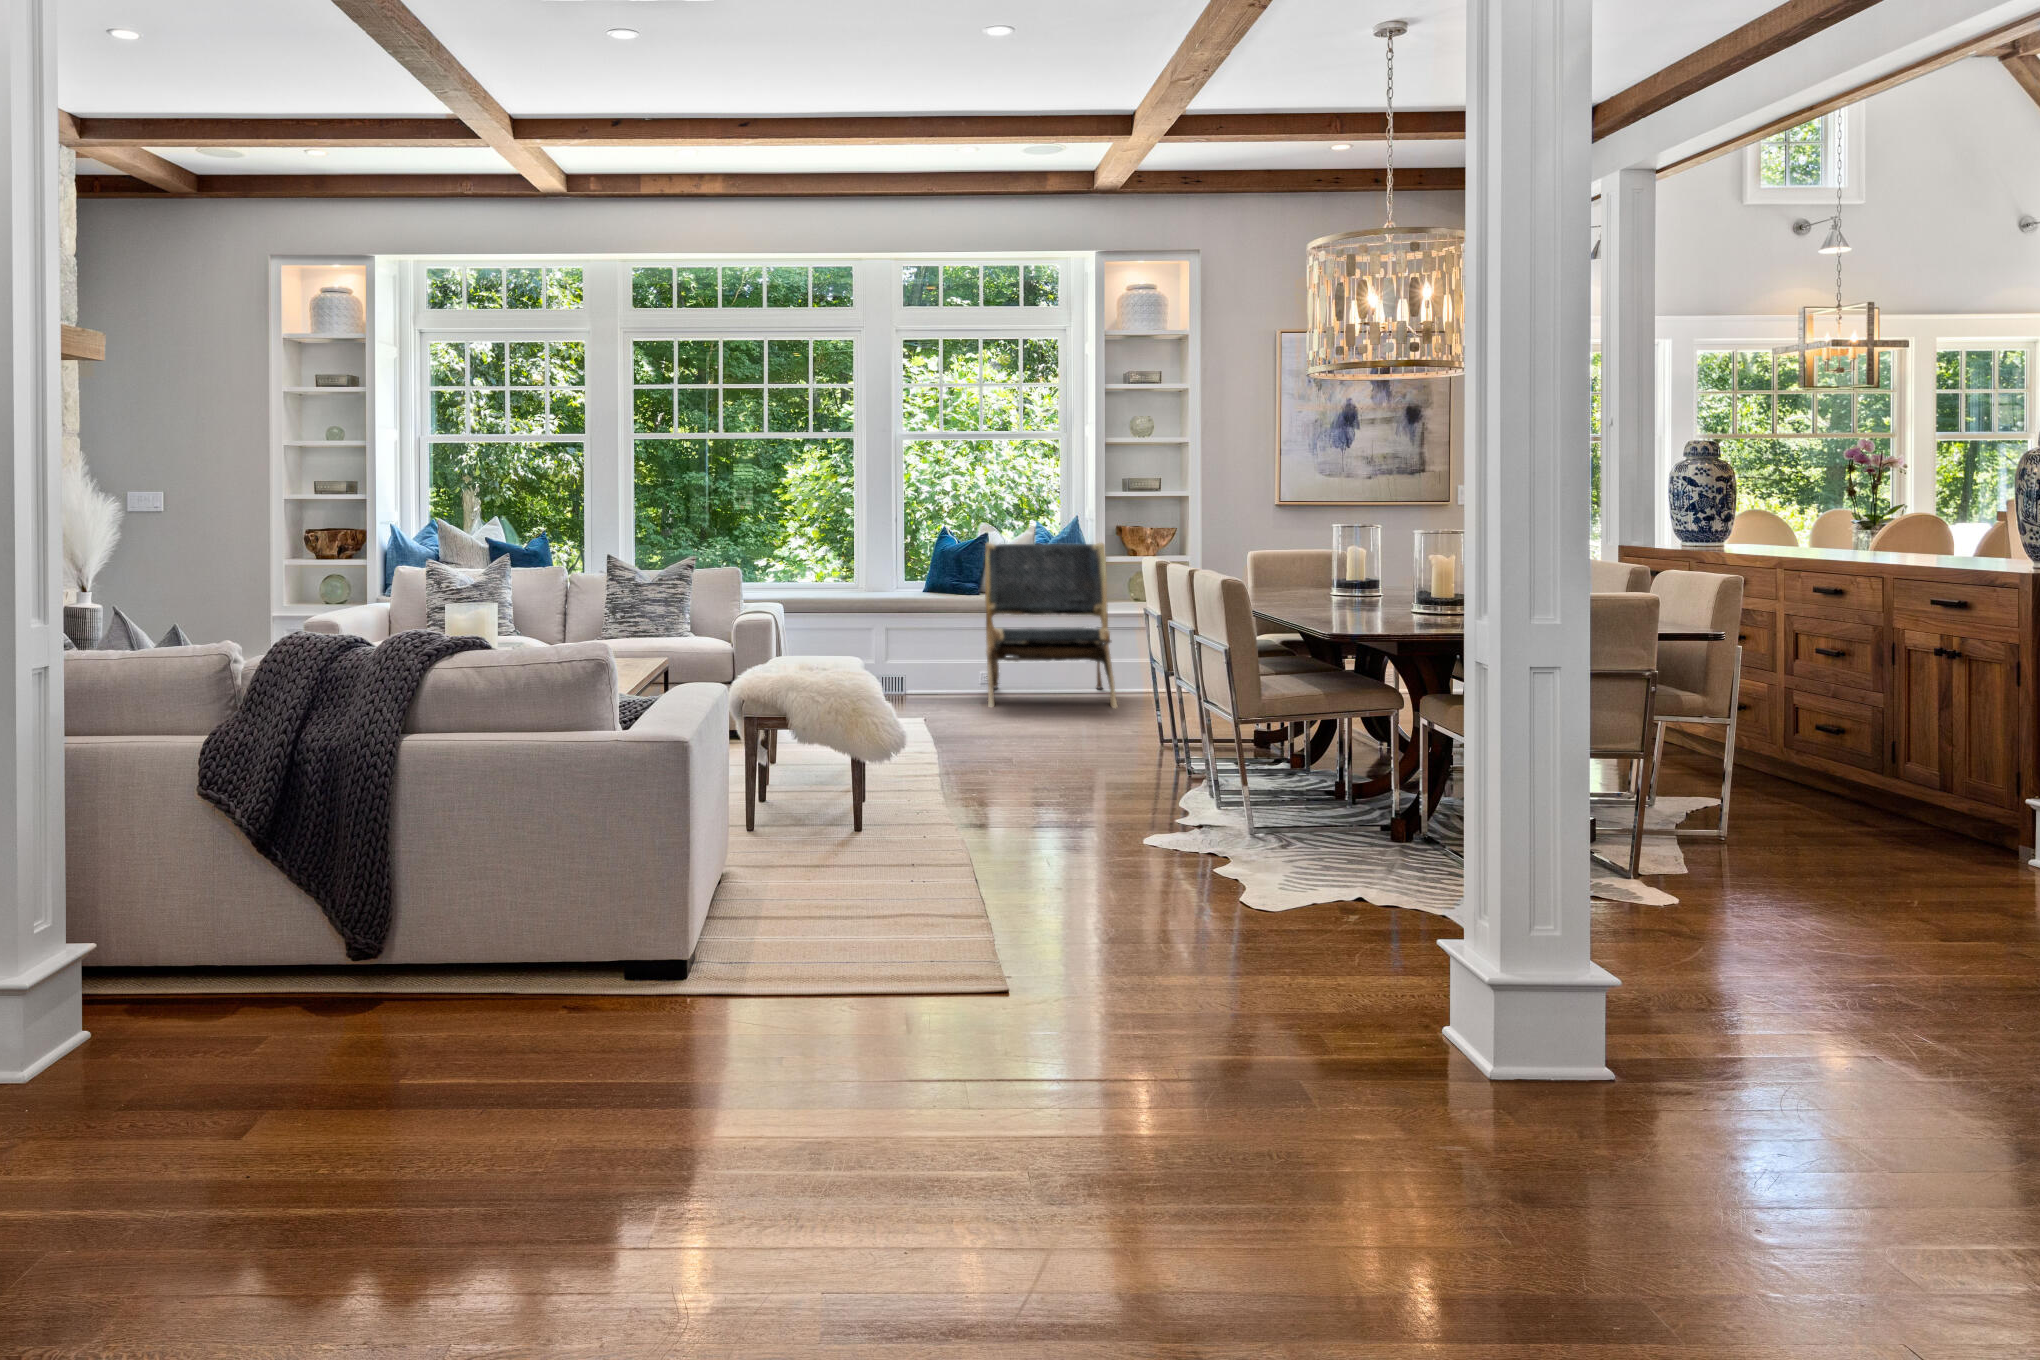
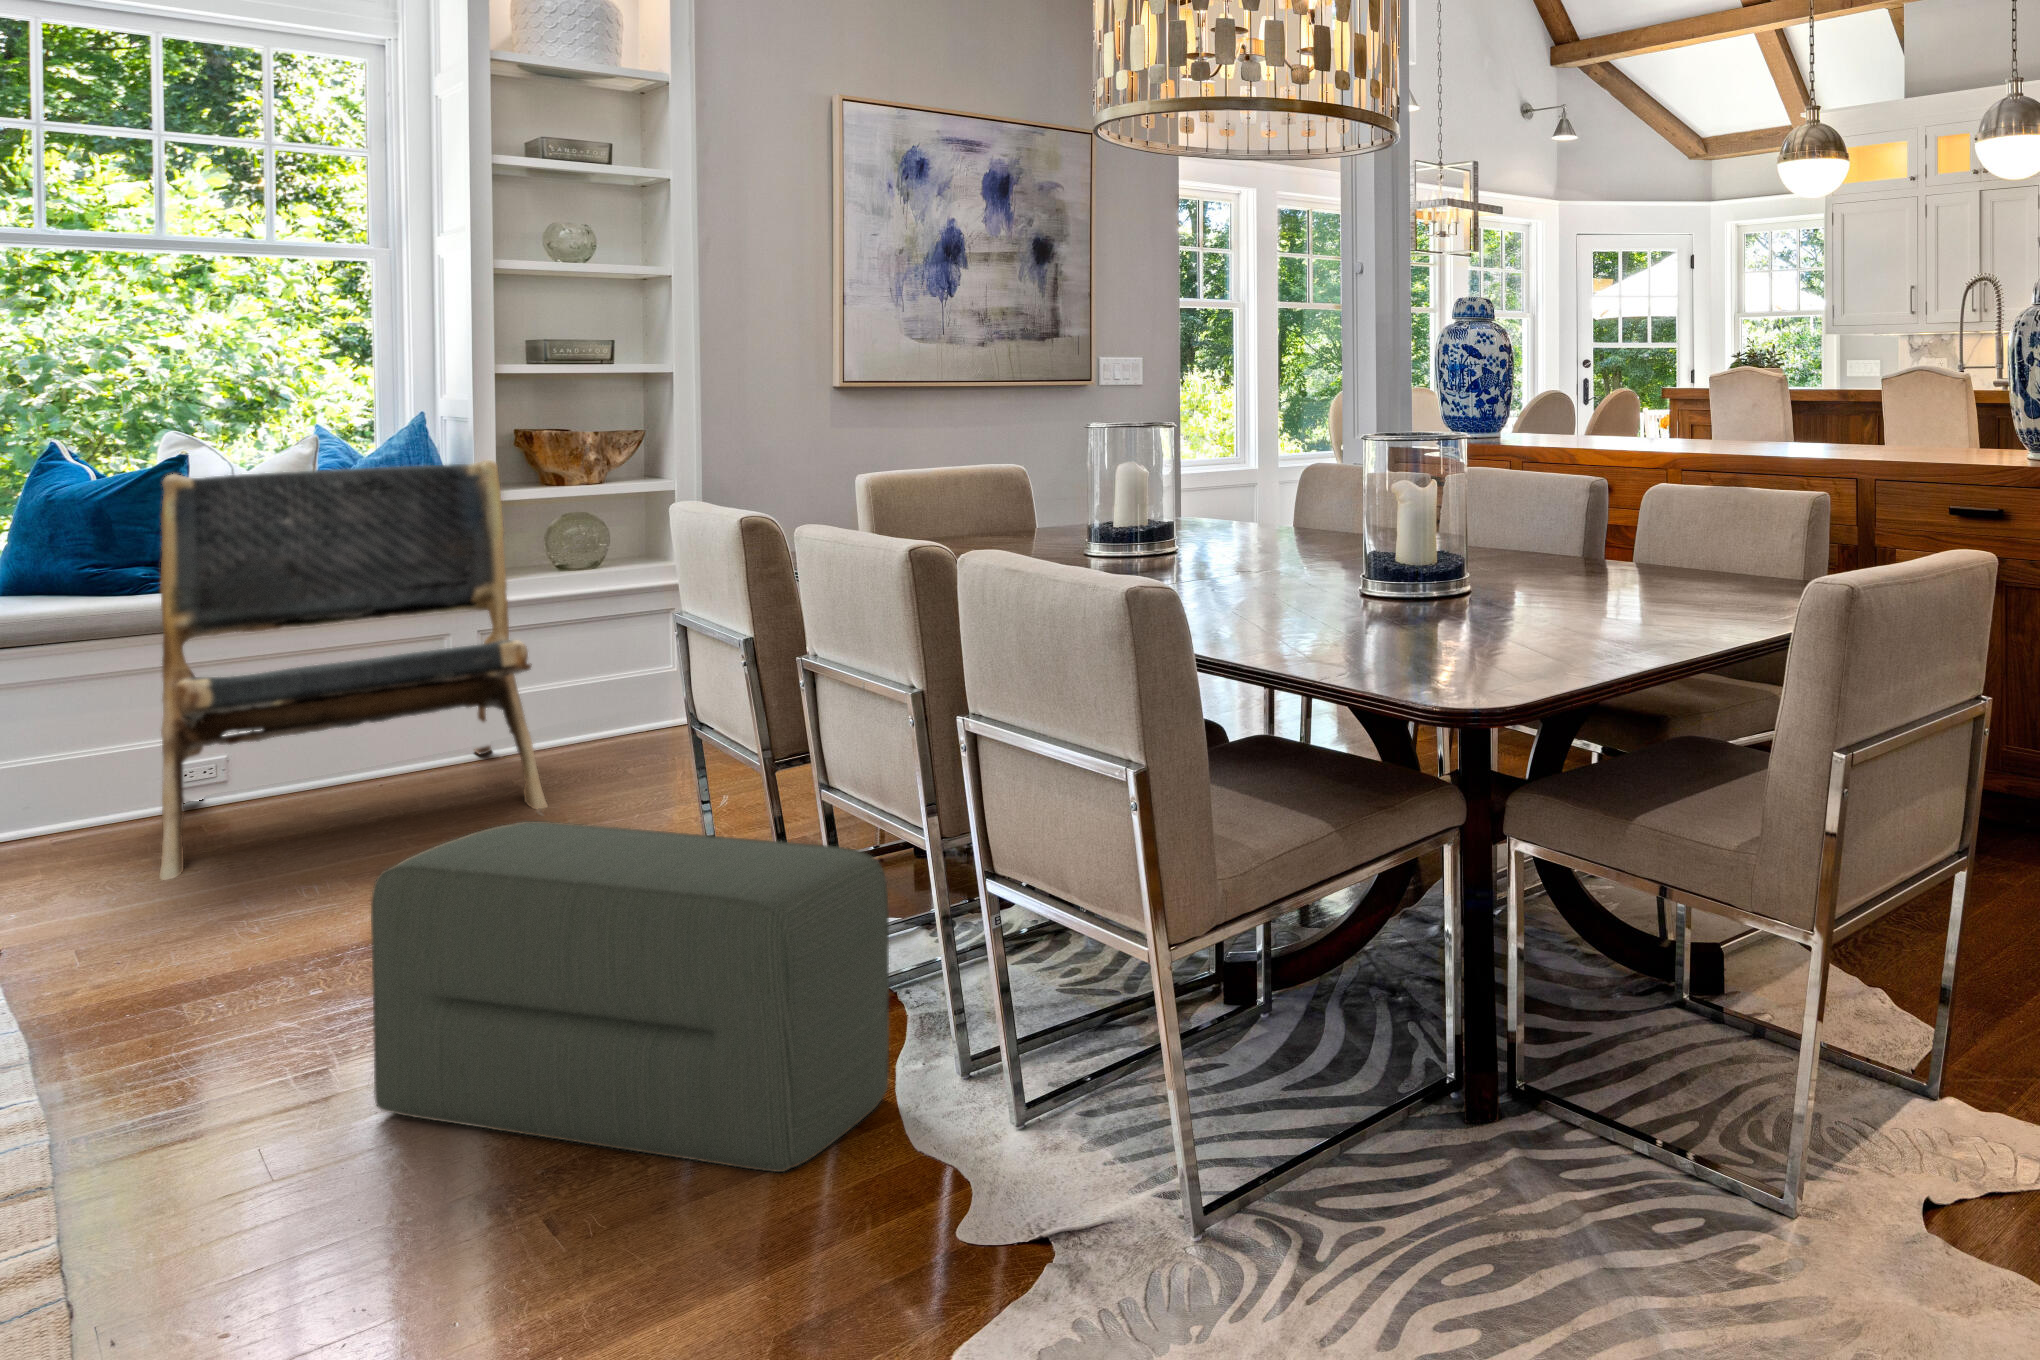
pouf: none [1048,676,1186,787] -> present [371,821,889,1172]

